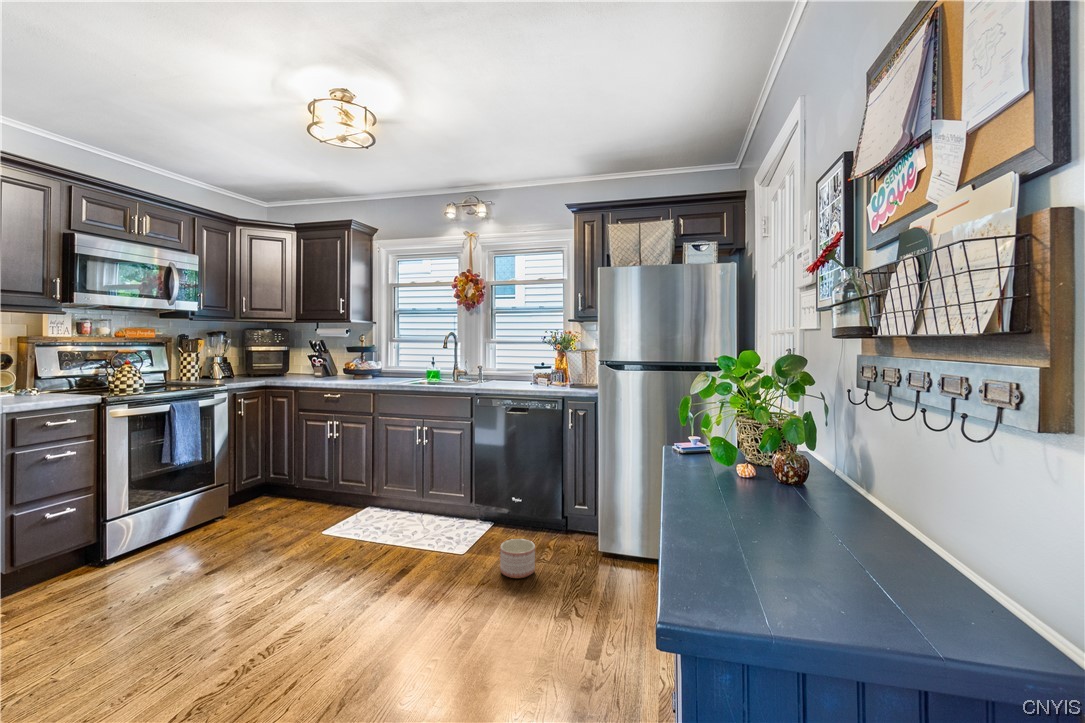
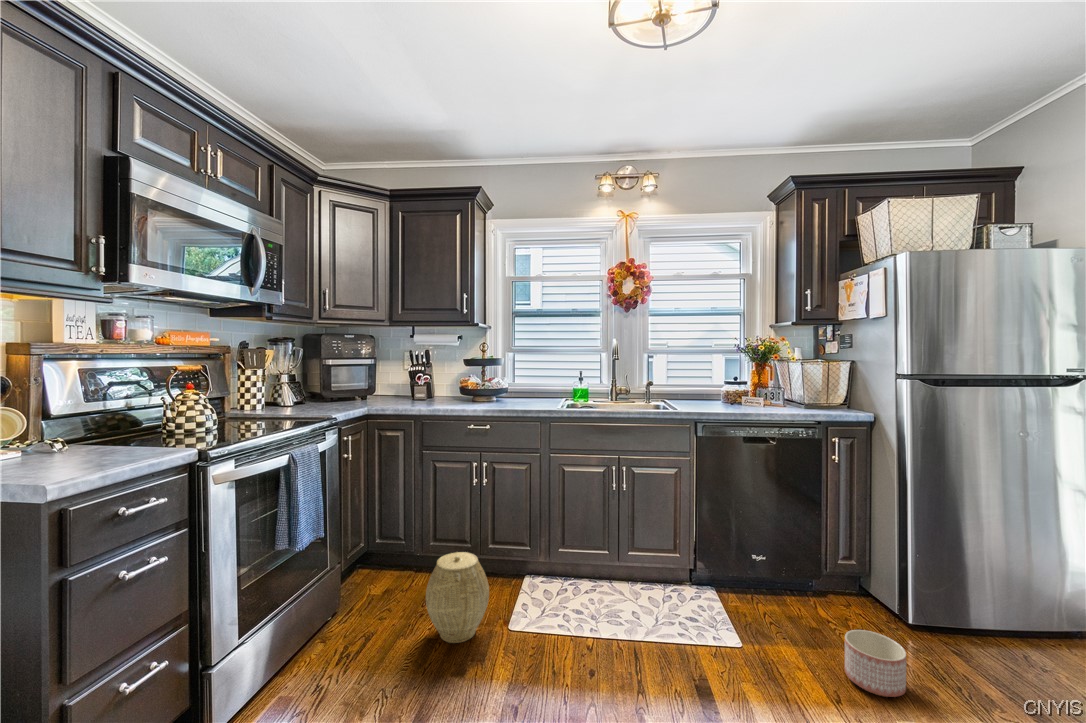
woven basket: none [265,479,312,535] -> present [426,552,489,643]

